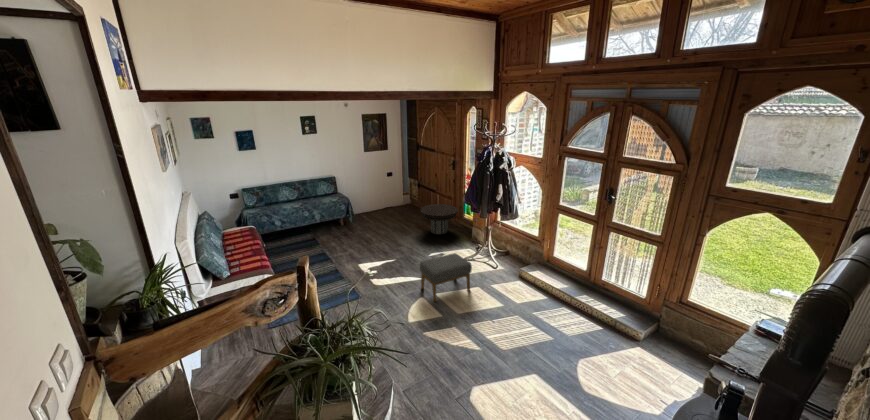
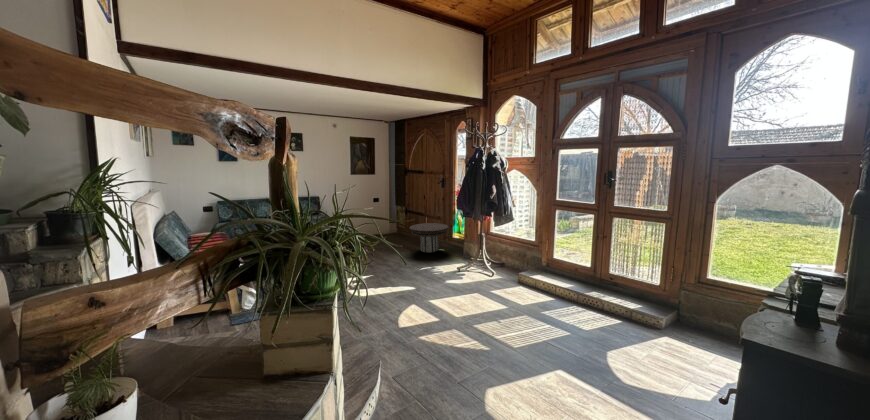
footstool: present [420,253,472,302] -> none [412,257,469,307]

